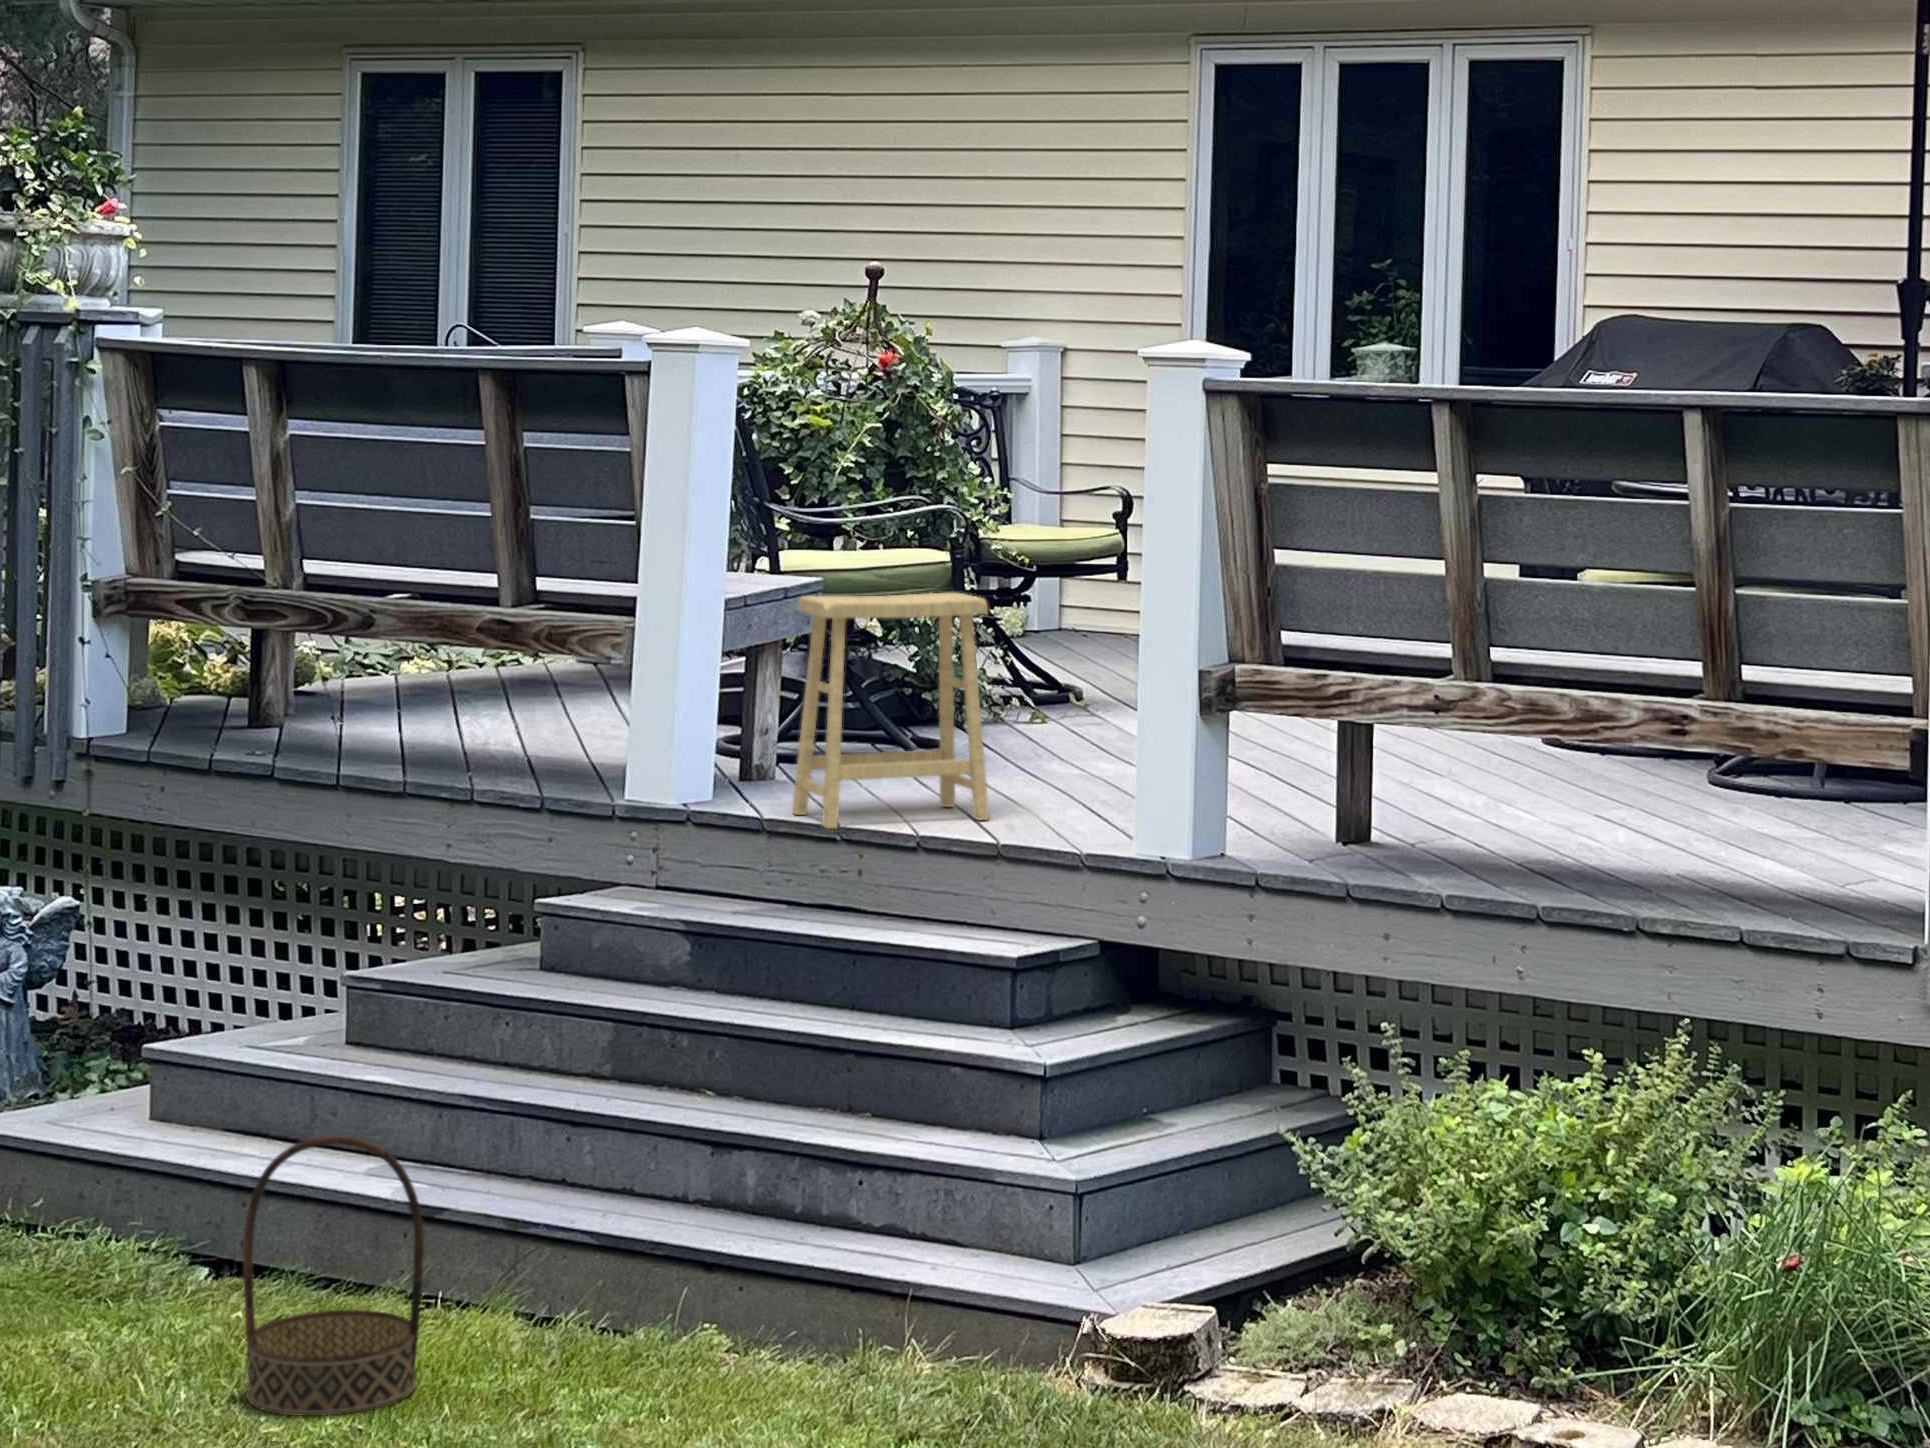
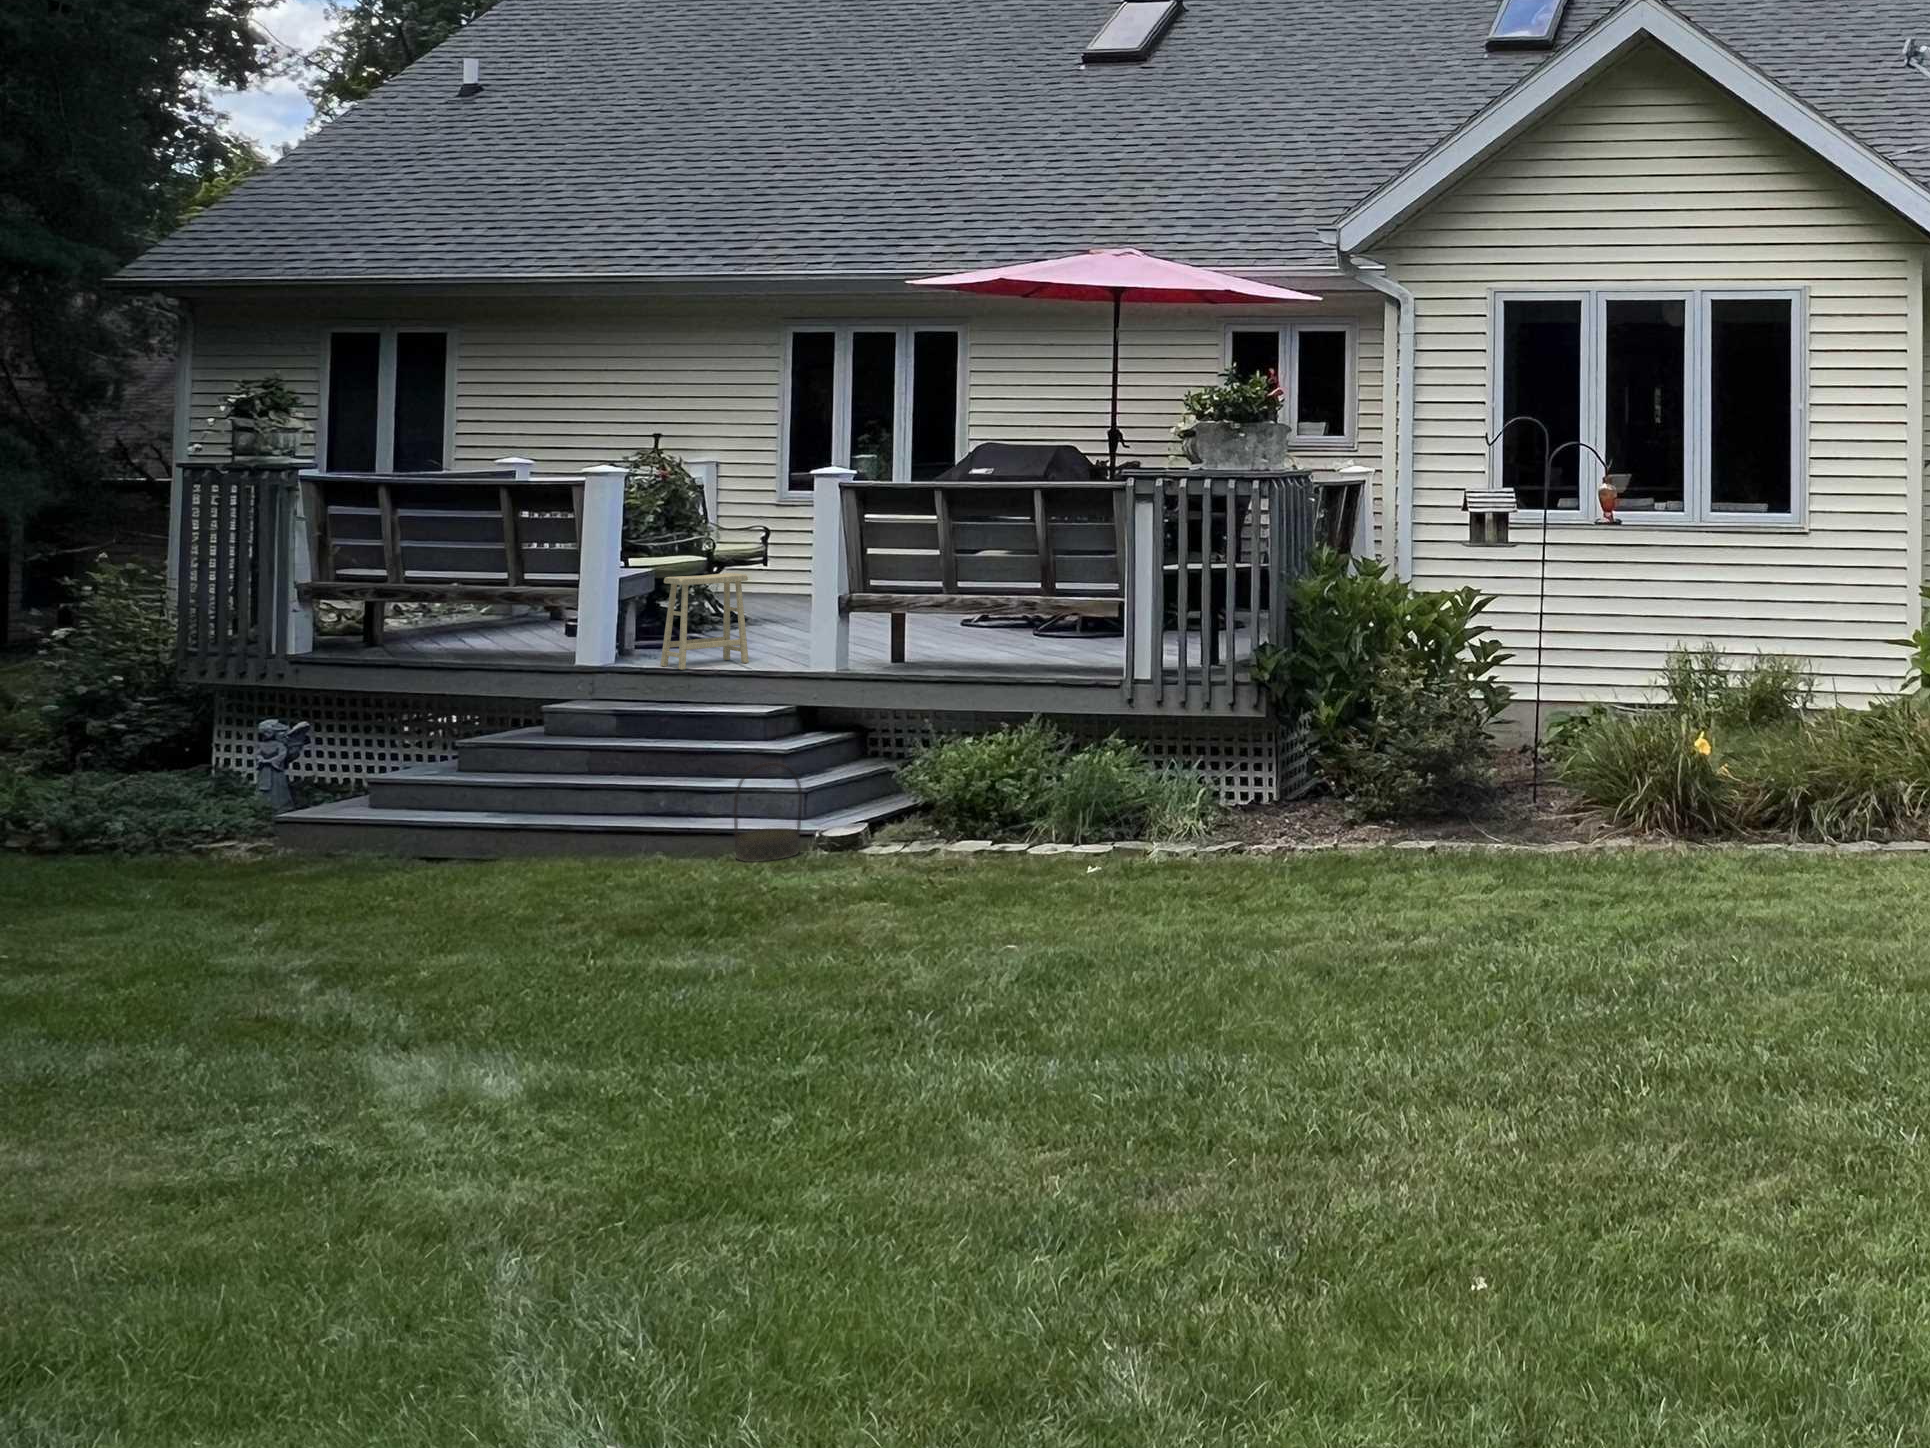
basket: present [243,1135,424,1416] -> present [734,763,802,862]

